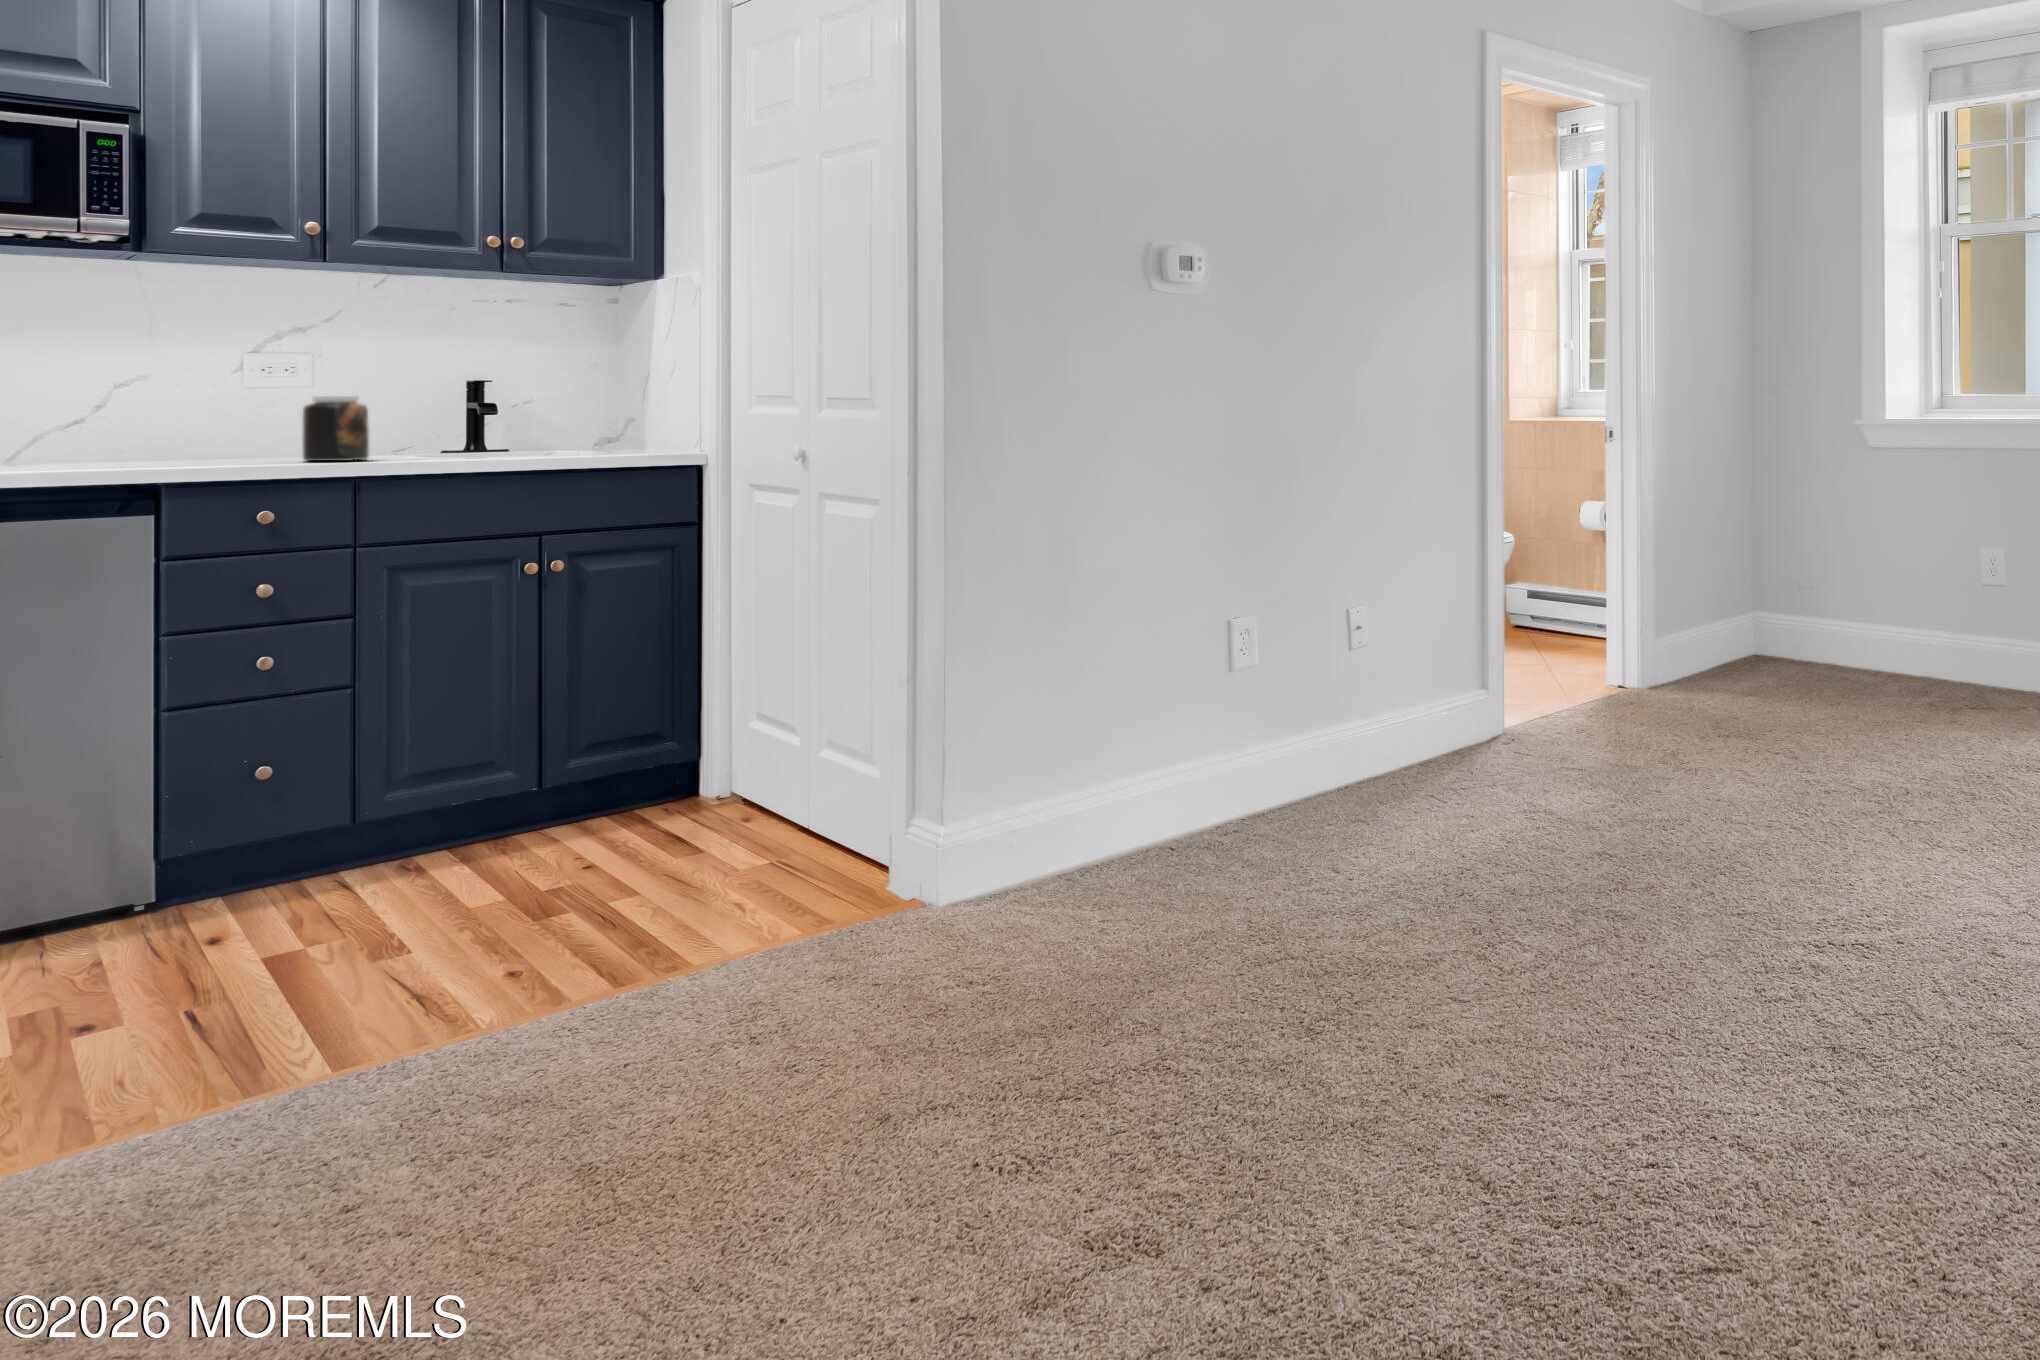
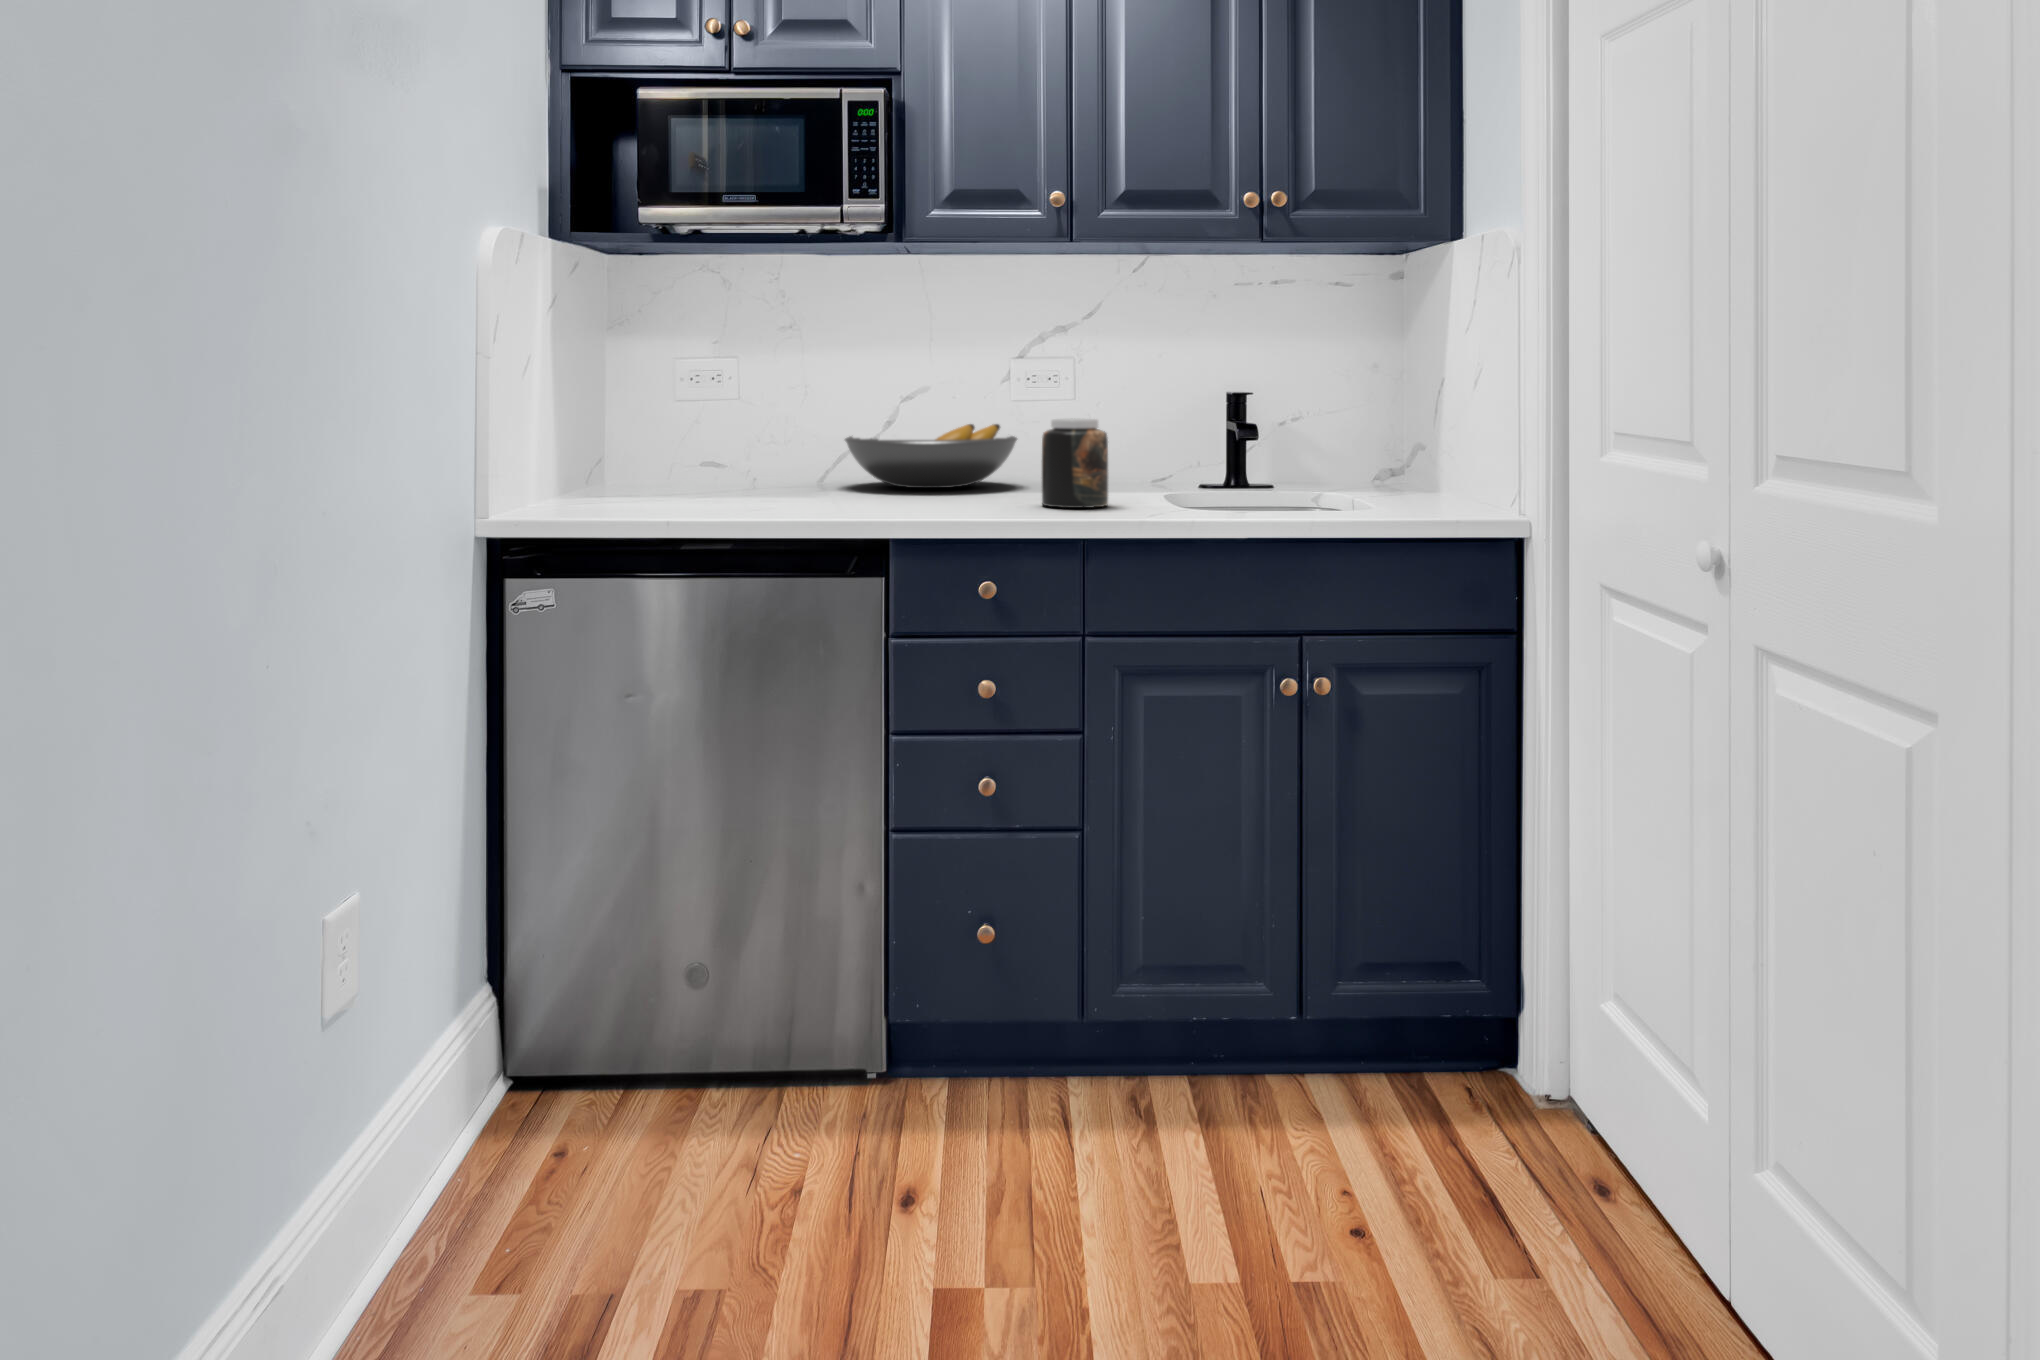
fruit bowl: none [51,405,258,459] -> present [845,424,1017,488]

